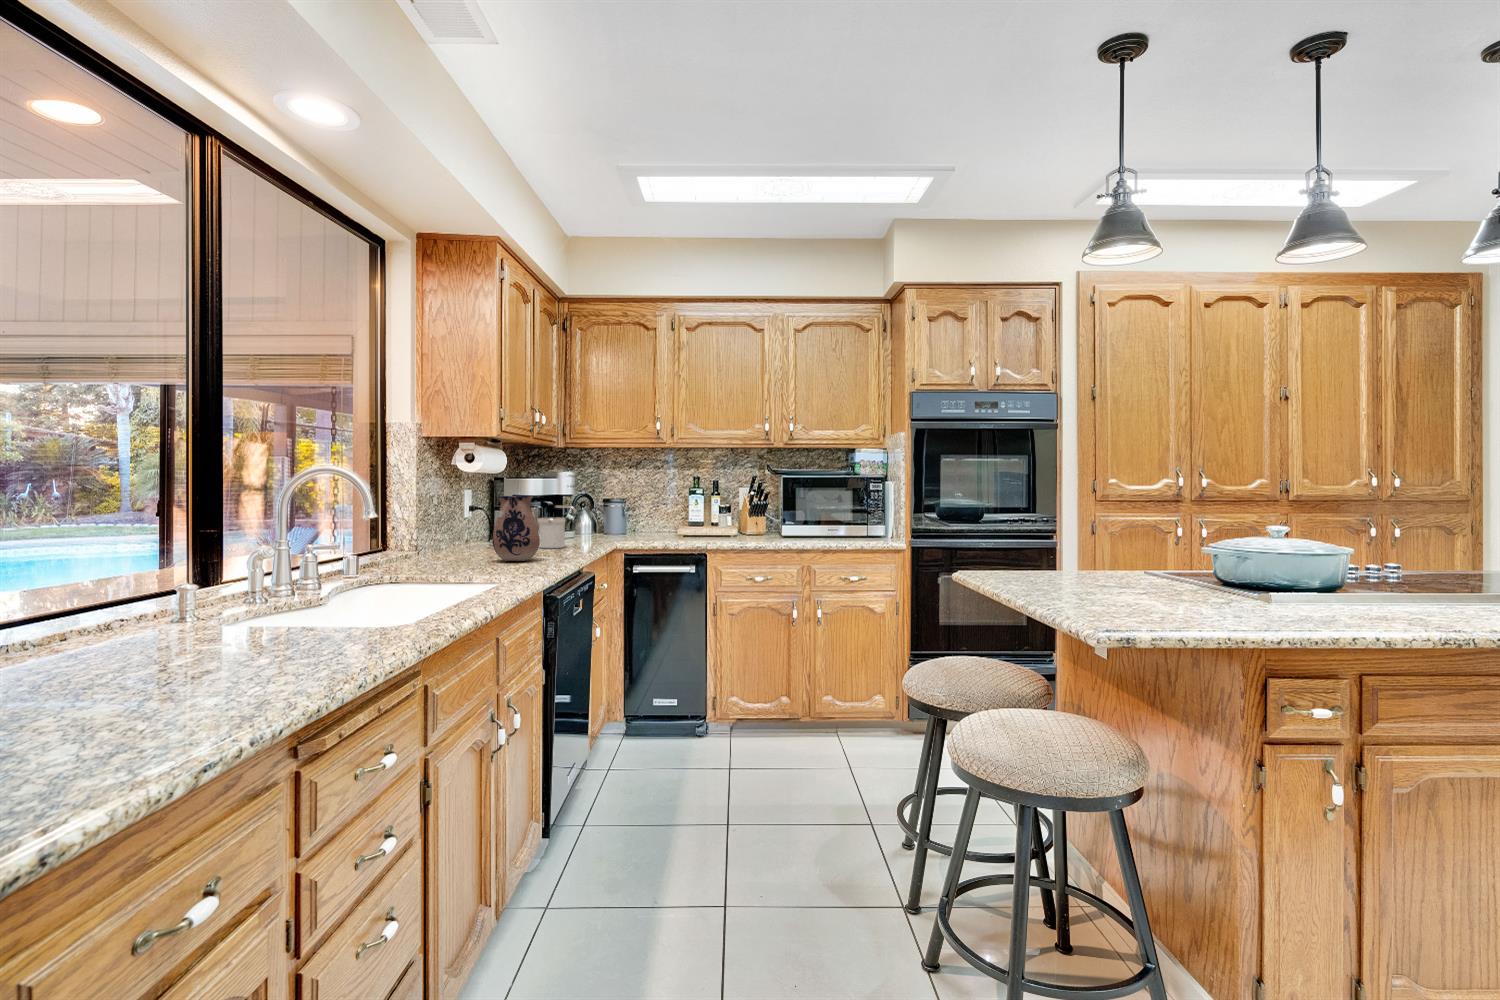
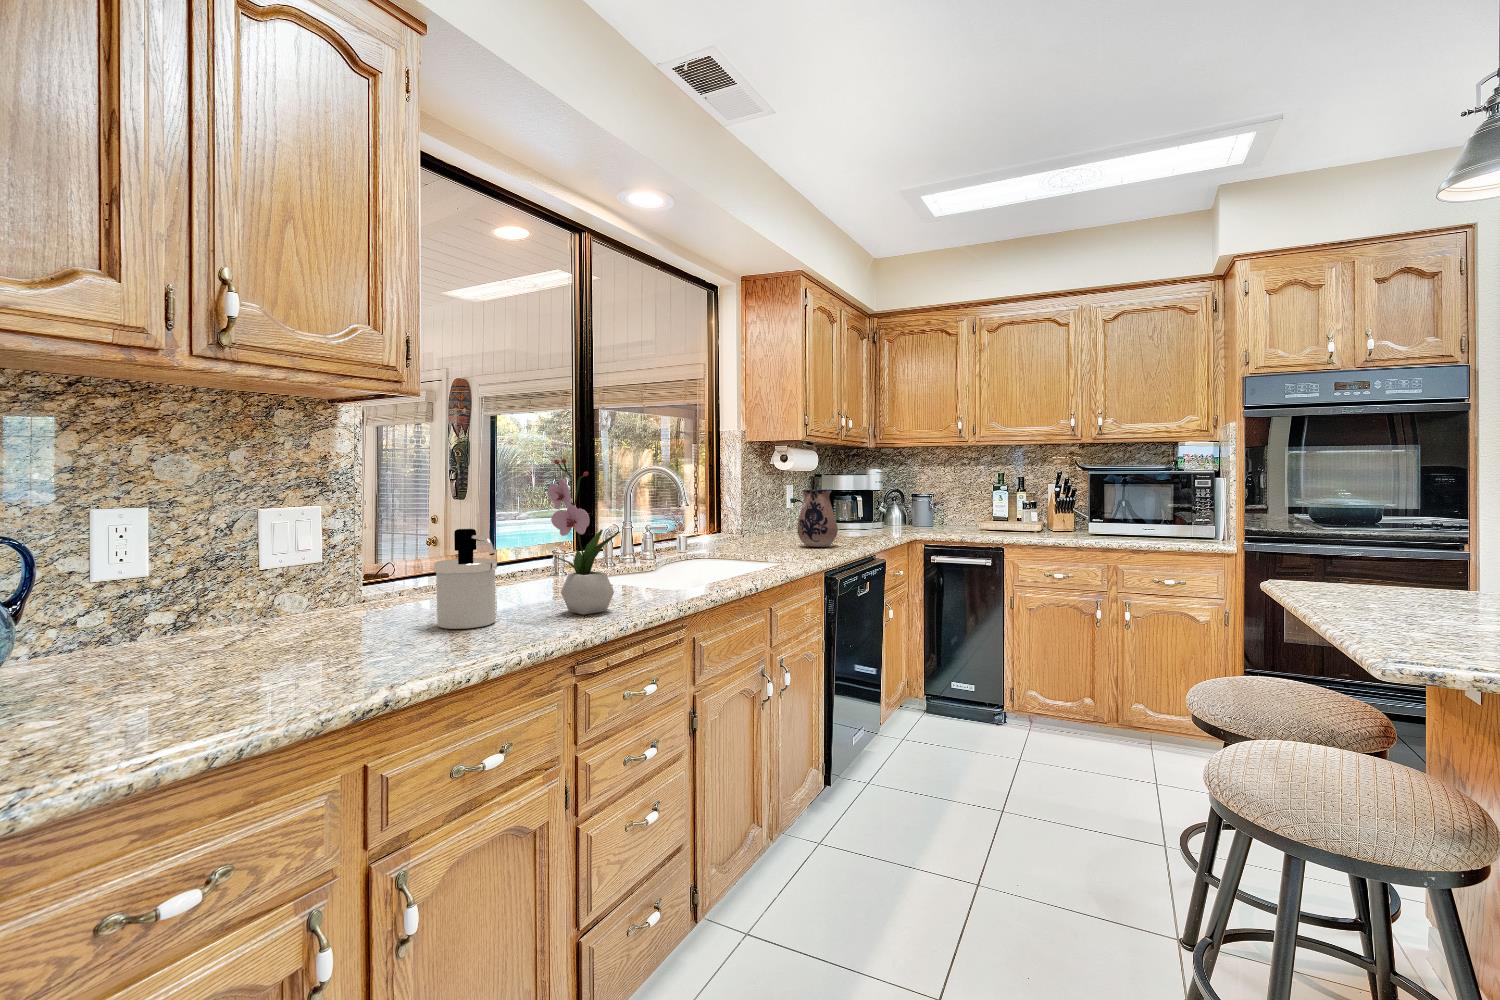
flower arrangement: none [241,465,341,656] -> present [547,459,620,615]
soap dispenser: present [538,503,577,548] -> present [434,529,497,629]

